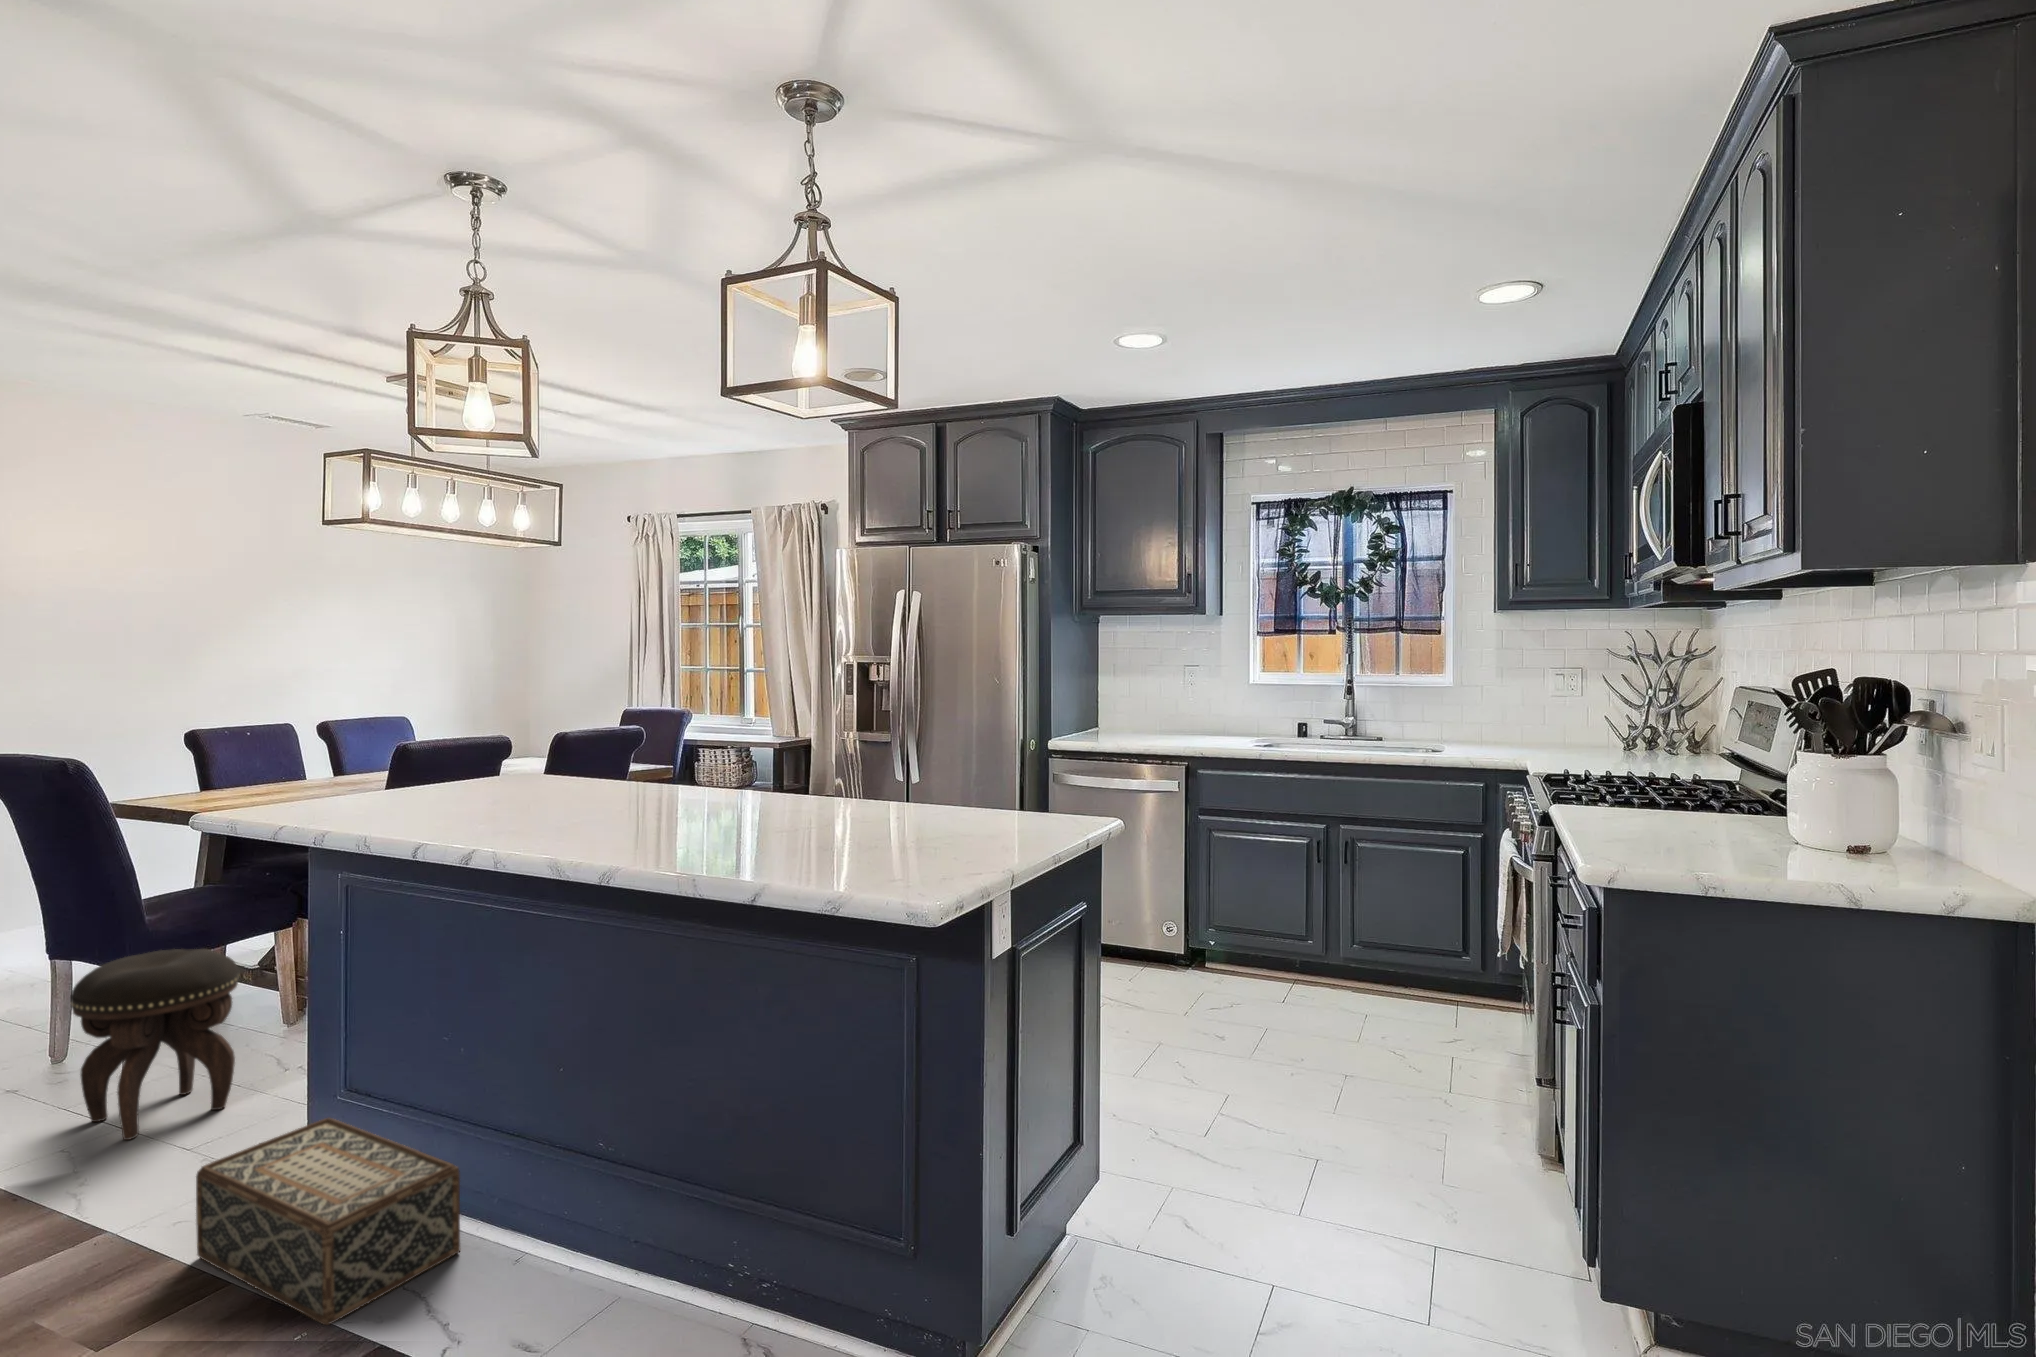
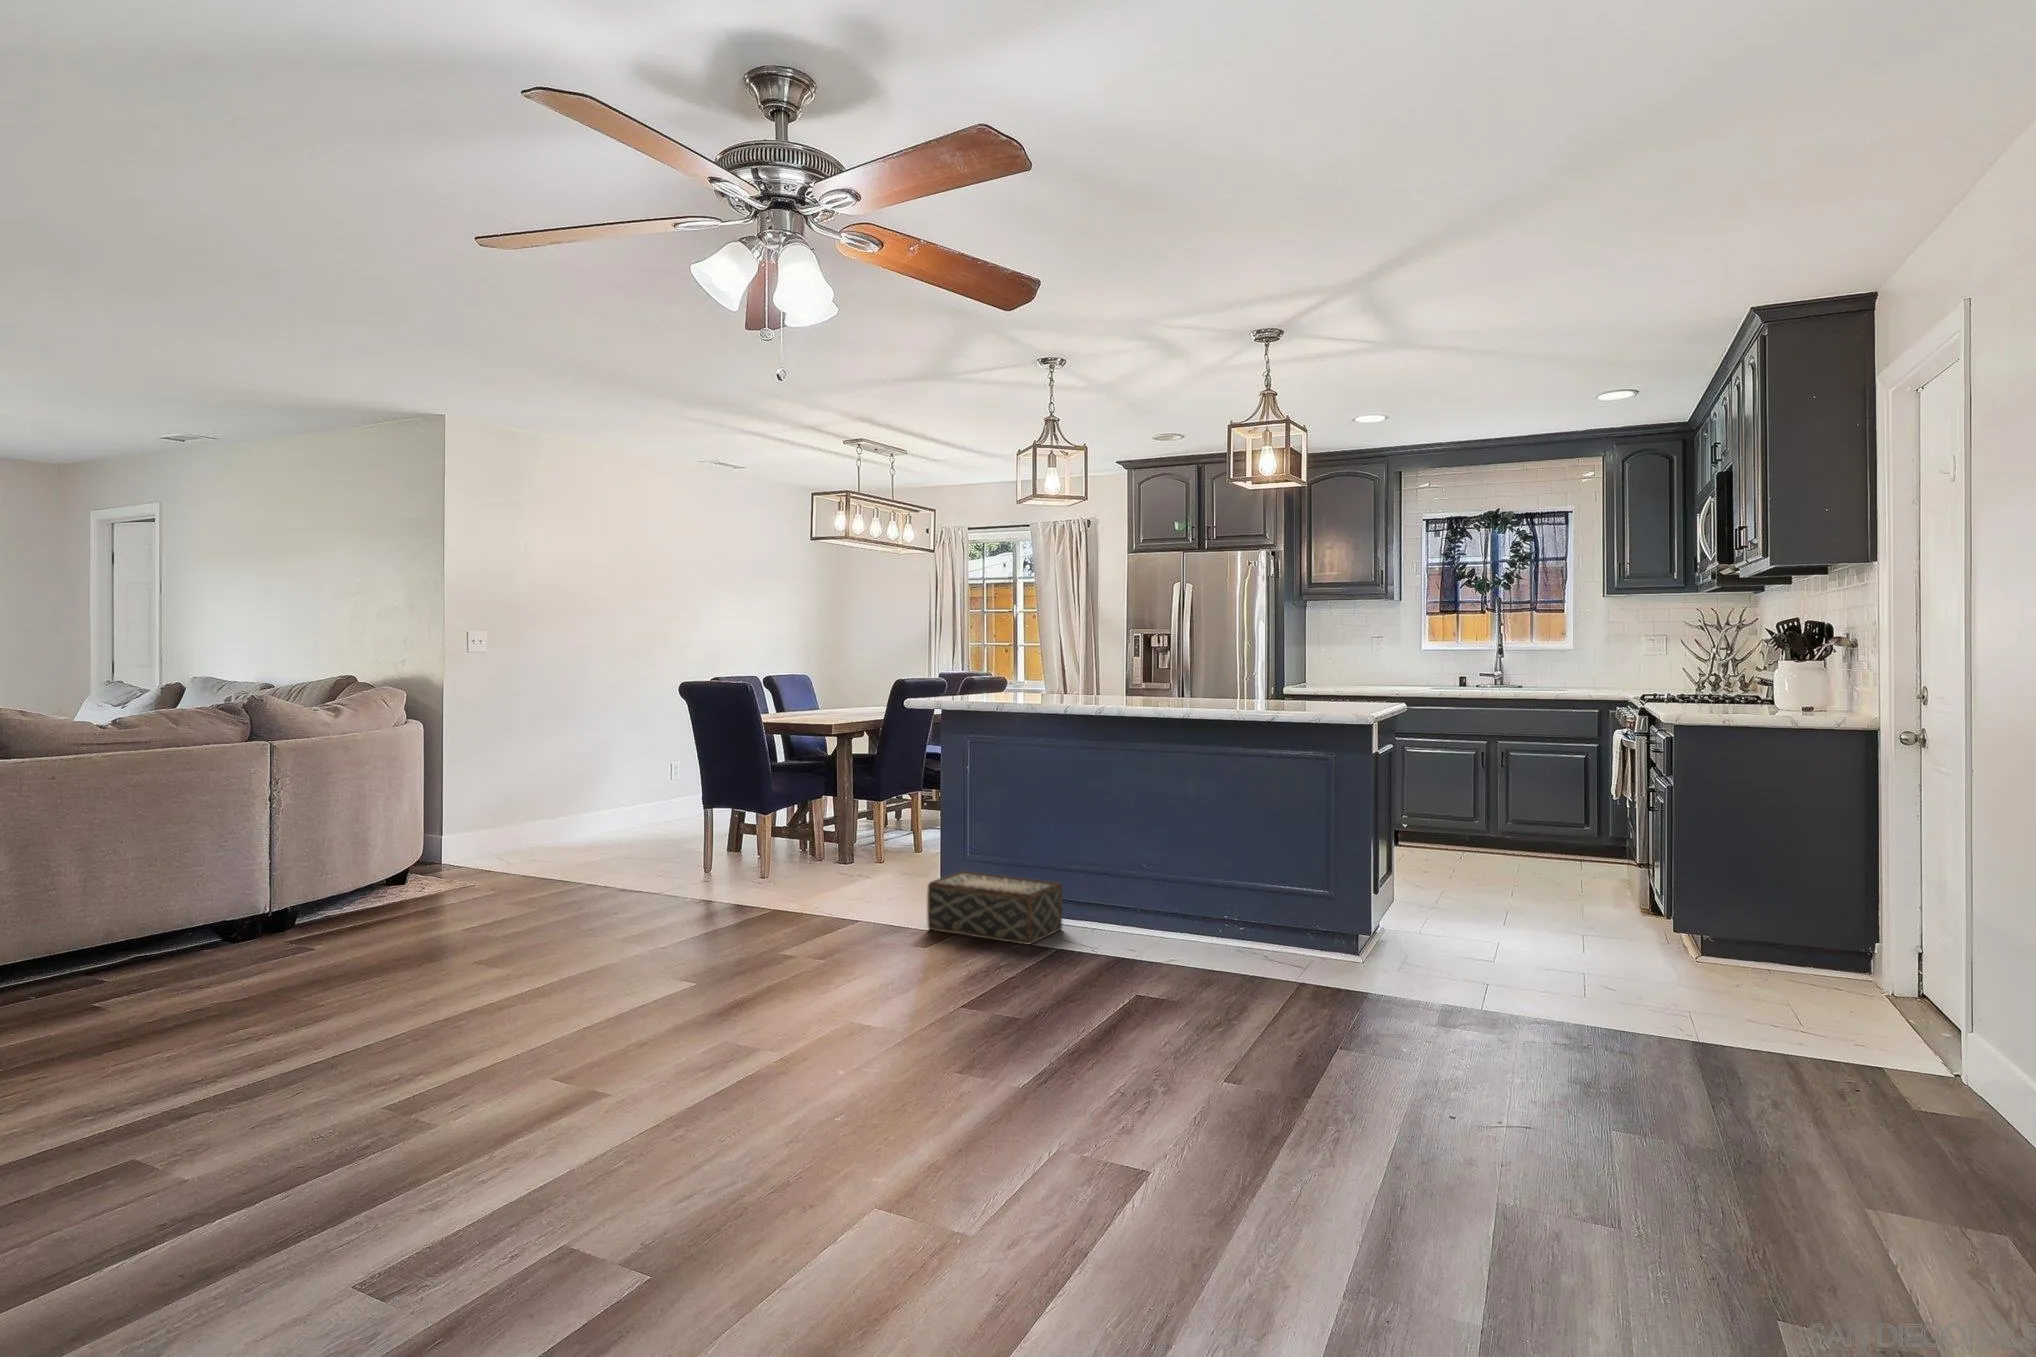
footstool: present [70,949,239,1140] -> none [770,800,847,901]

